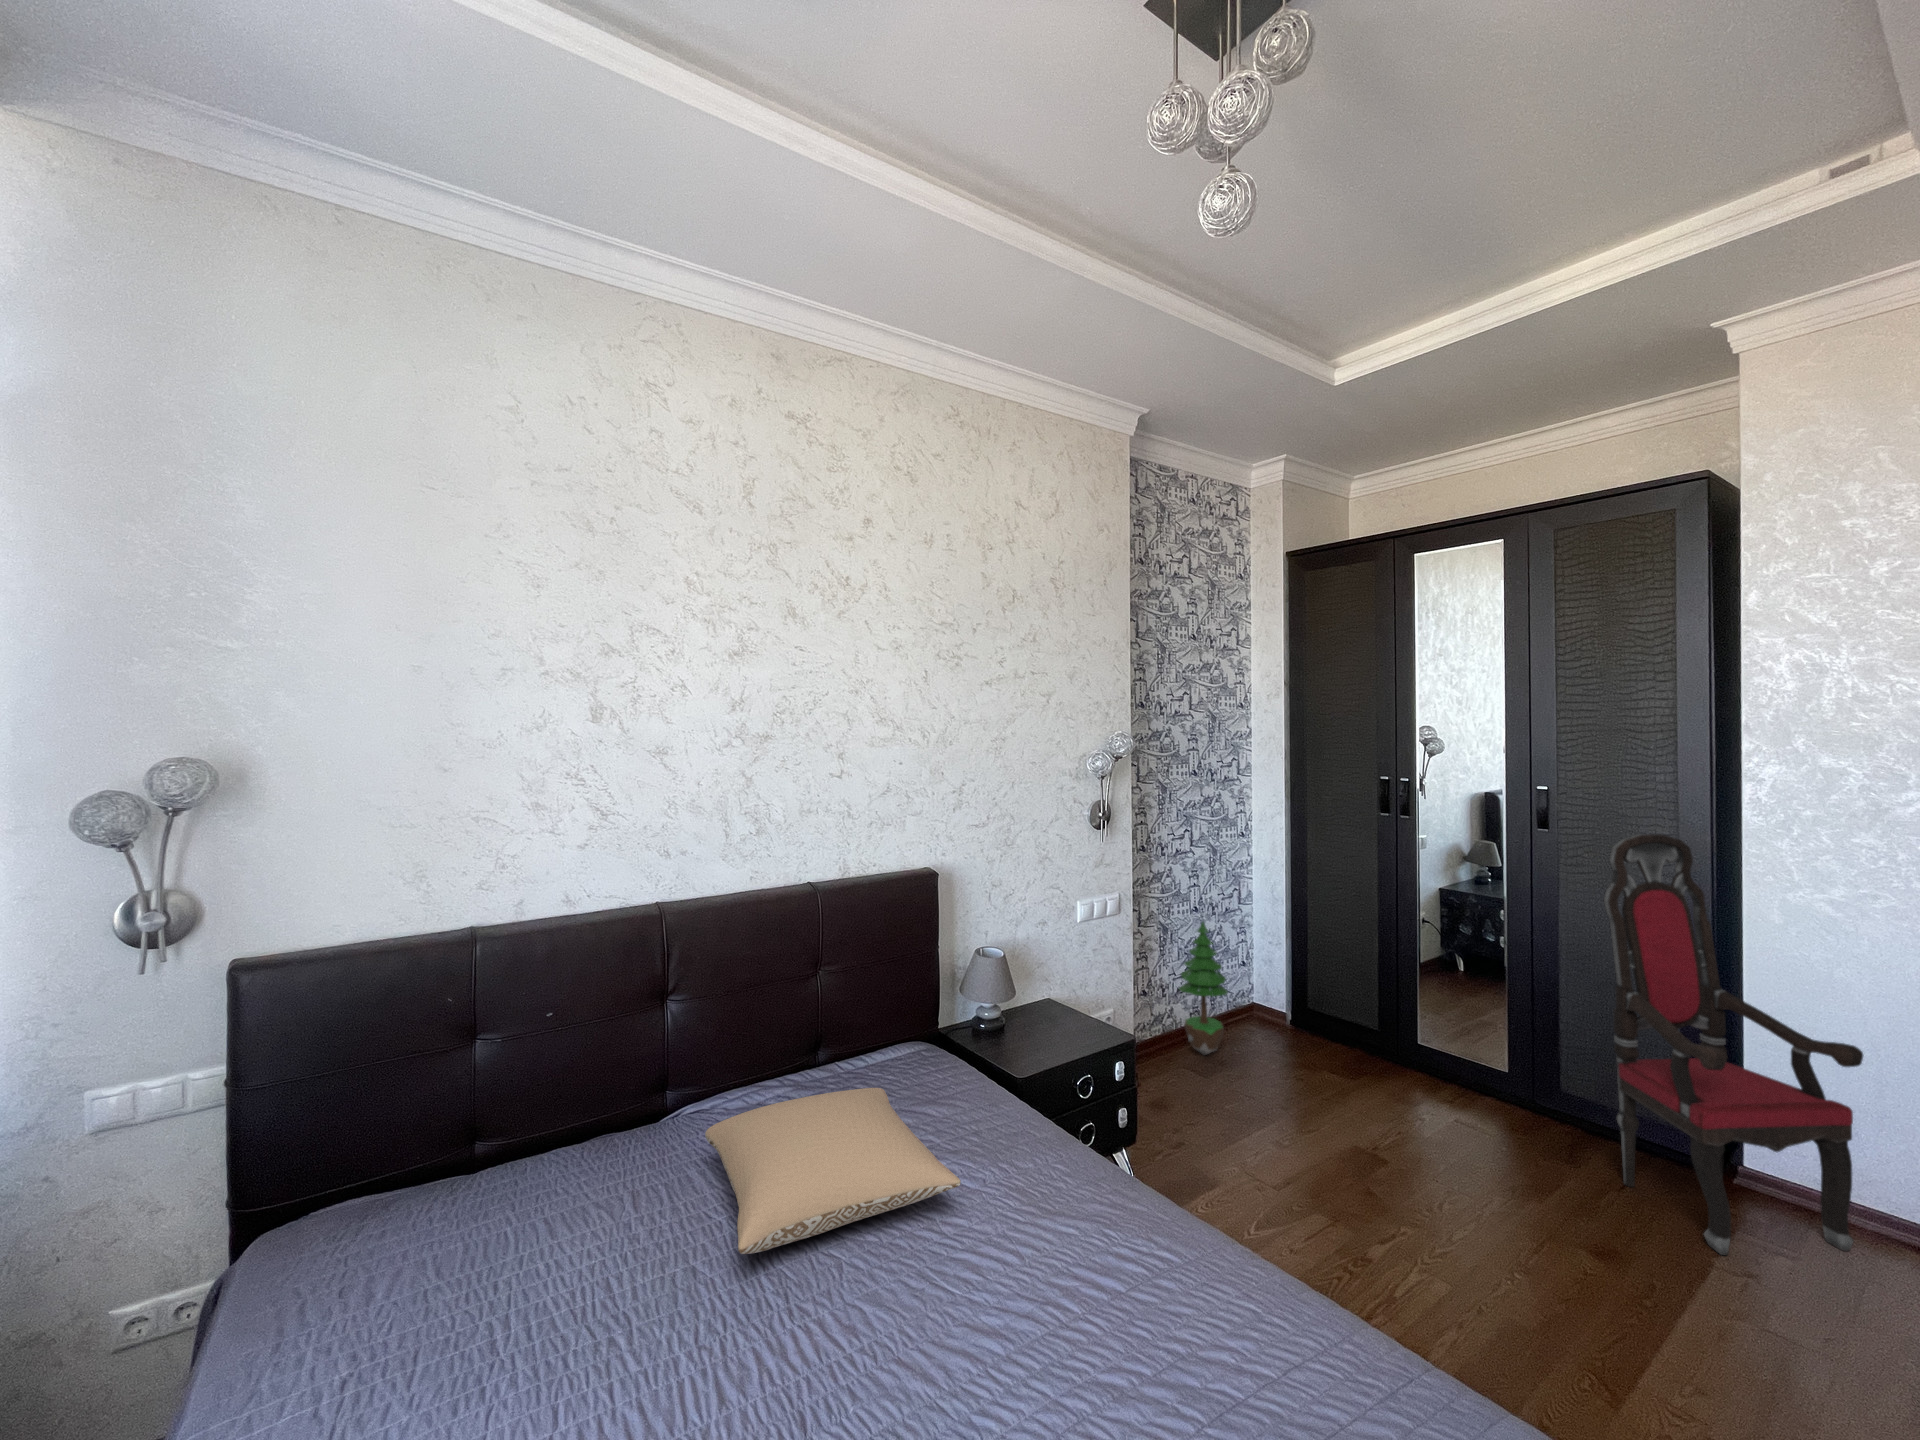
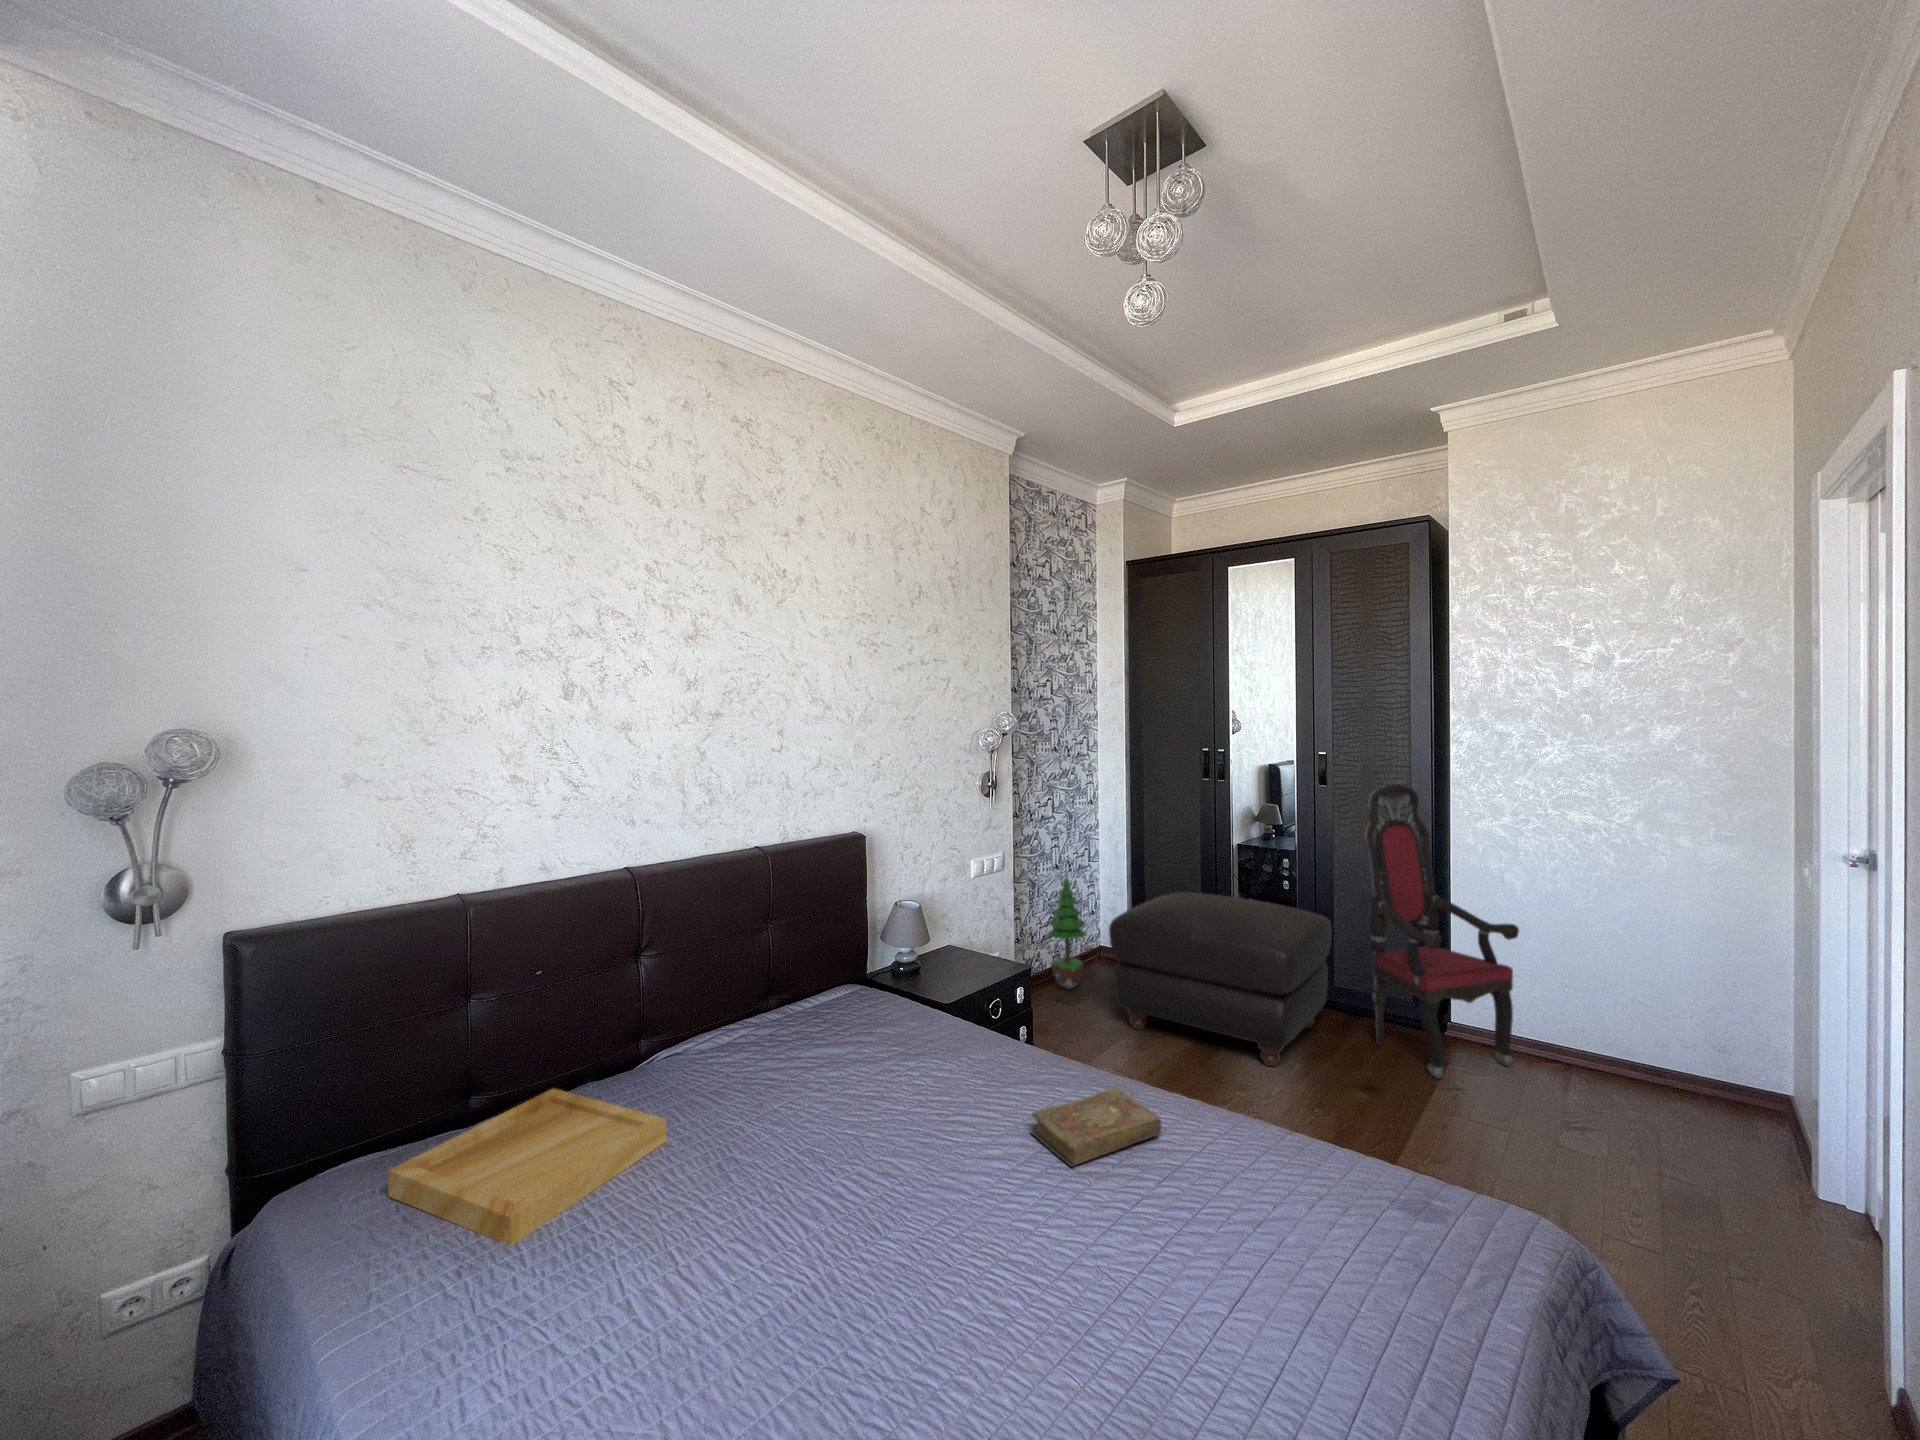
ottoman: none [1247,952,1556,1197] -> present [1109,892,1332,1066]
pillow: present [705,1088,961,1254] -> none [710,1011,946,1130]
tray: none [340,1146,631,1359] -> present [388,1088,667,1246]
book: none [1047,1254,1226,1377] -> present [1031,1088,1161,1166]

